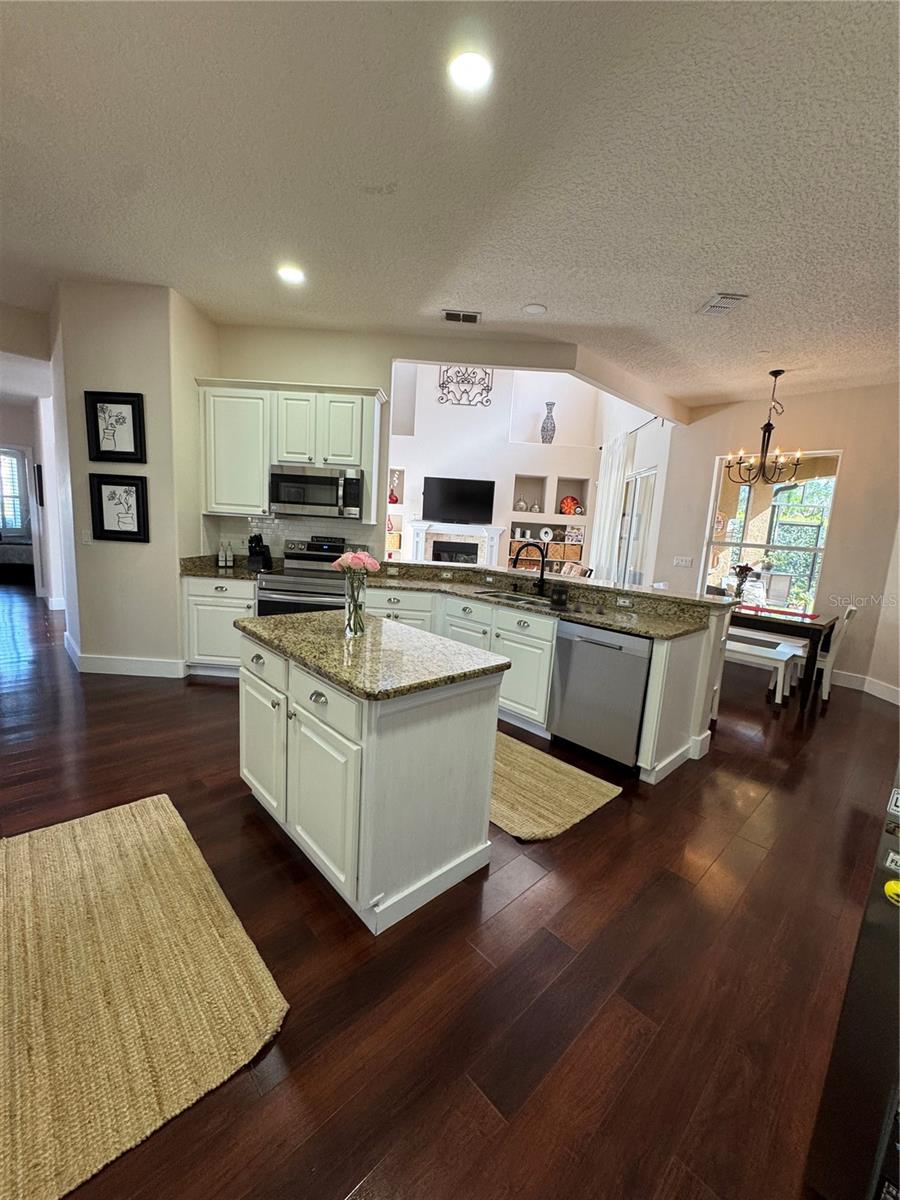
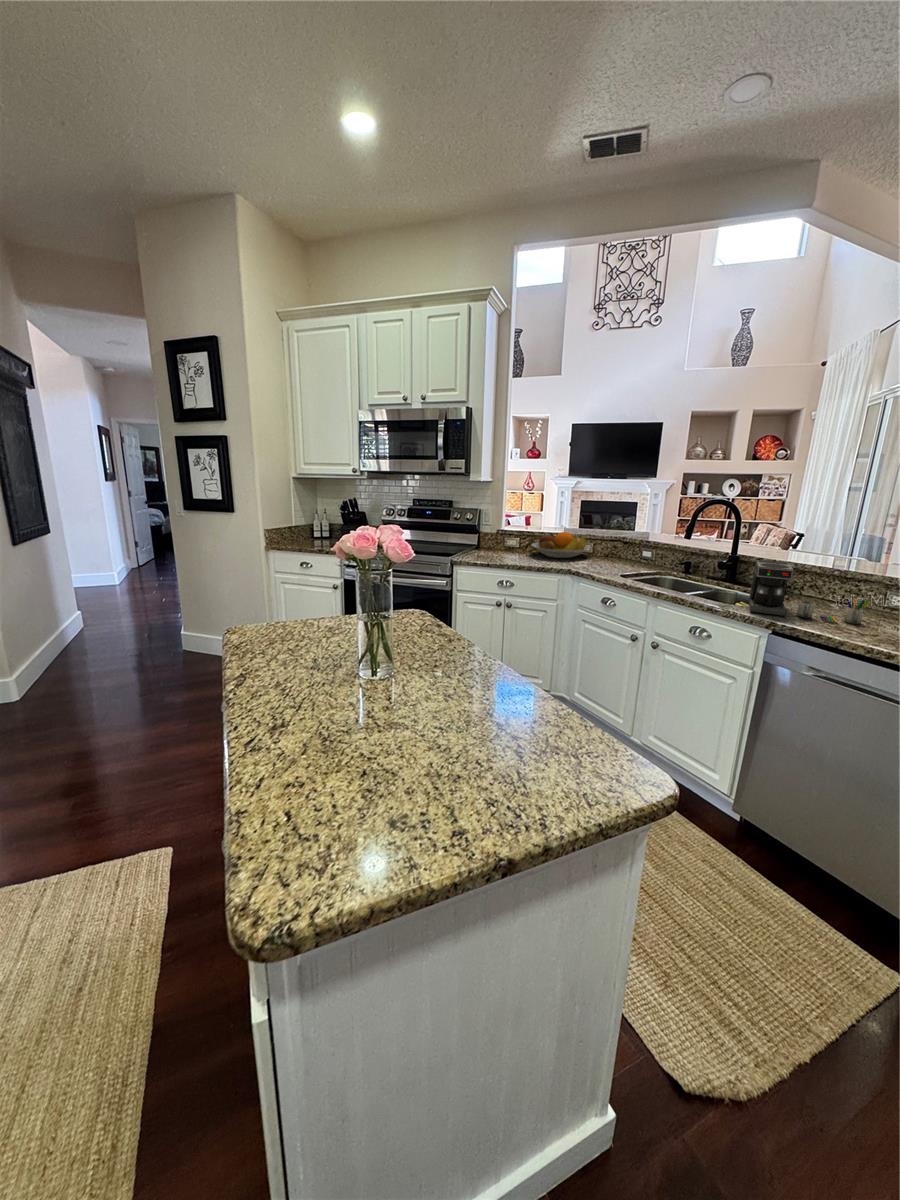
fruit bowl: none [410,564,452,582] -> present [532,532,590,558]

